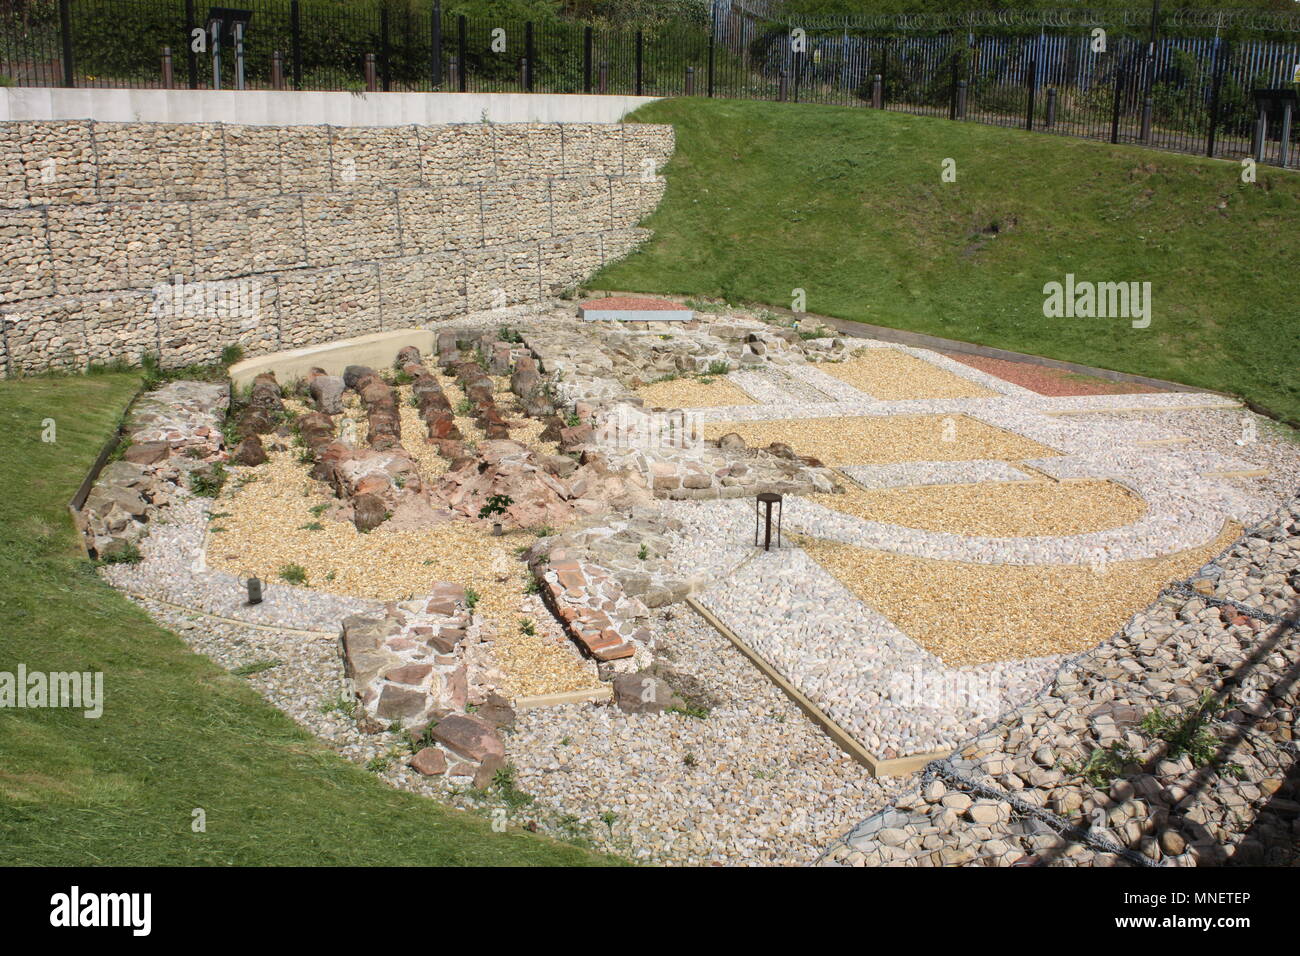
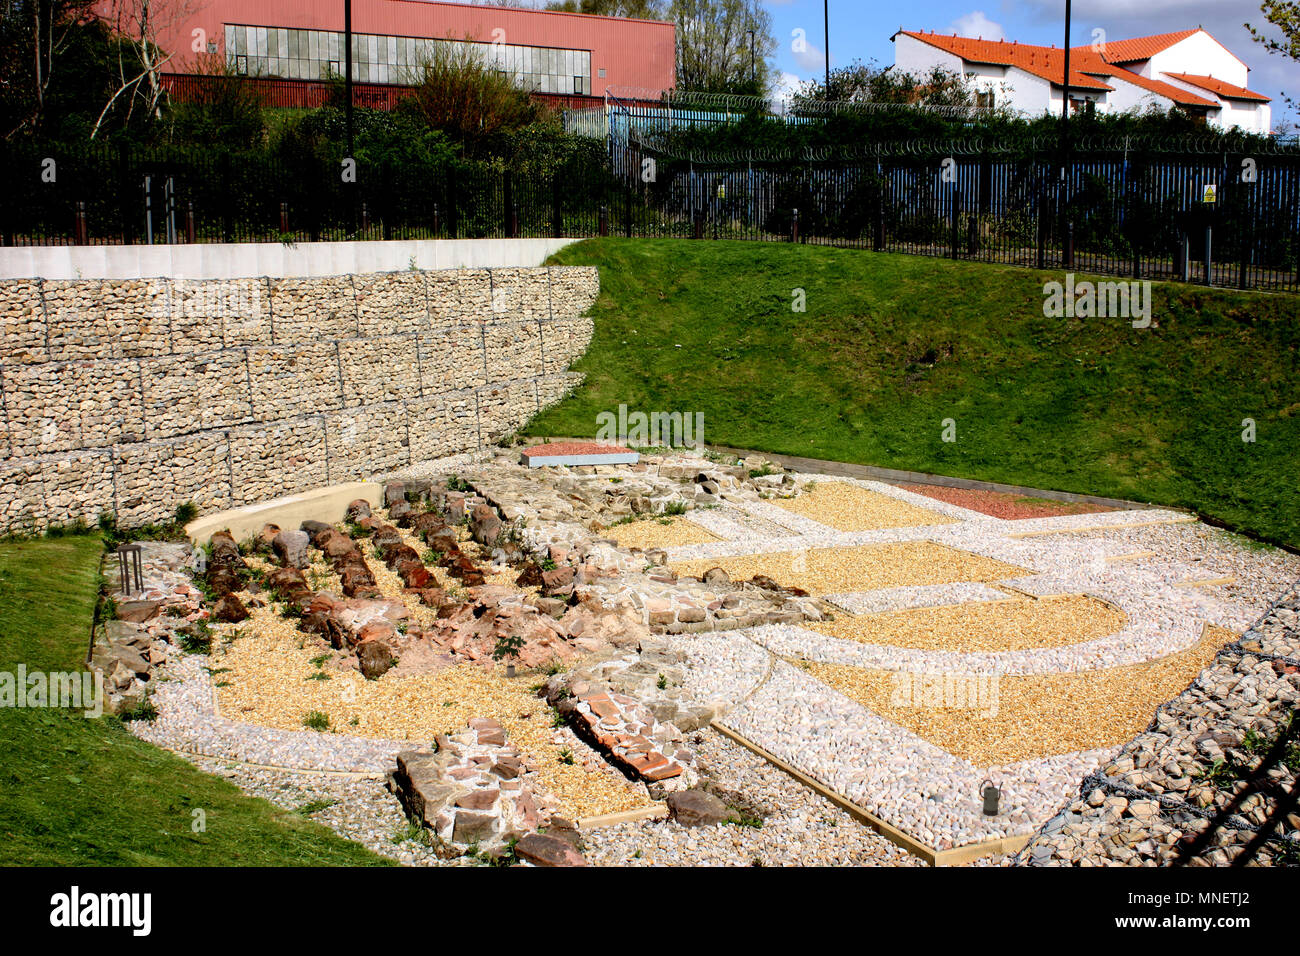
stool: present [755,493,783,551] -> present [117,544,144,596]
watering can: present [238,571,268,603] -> present [979,779,1003,816]

